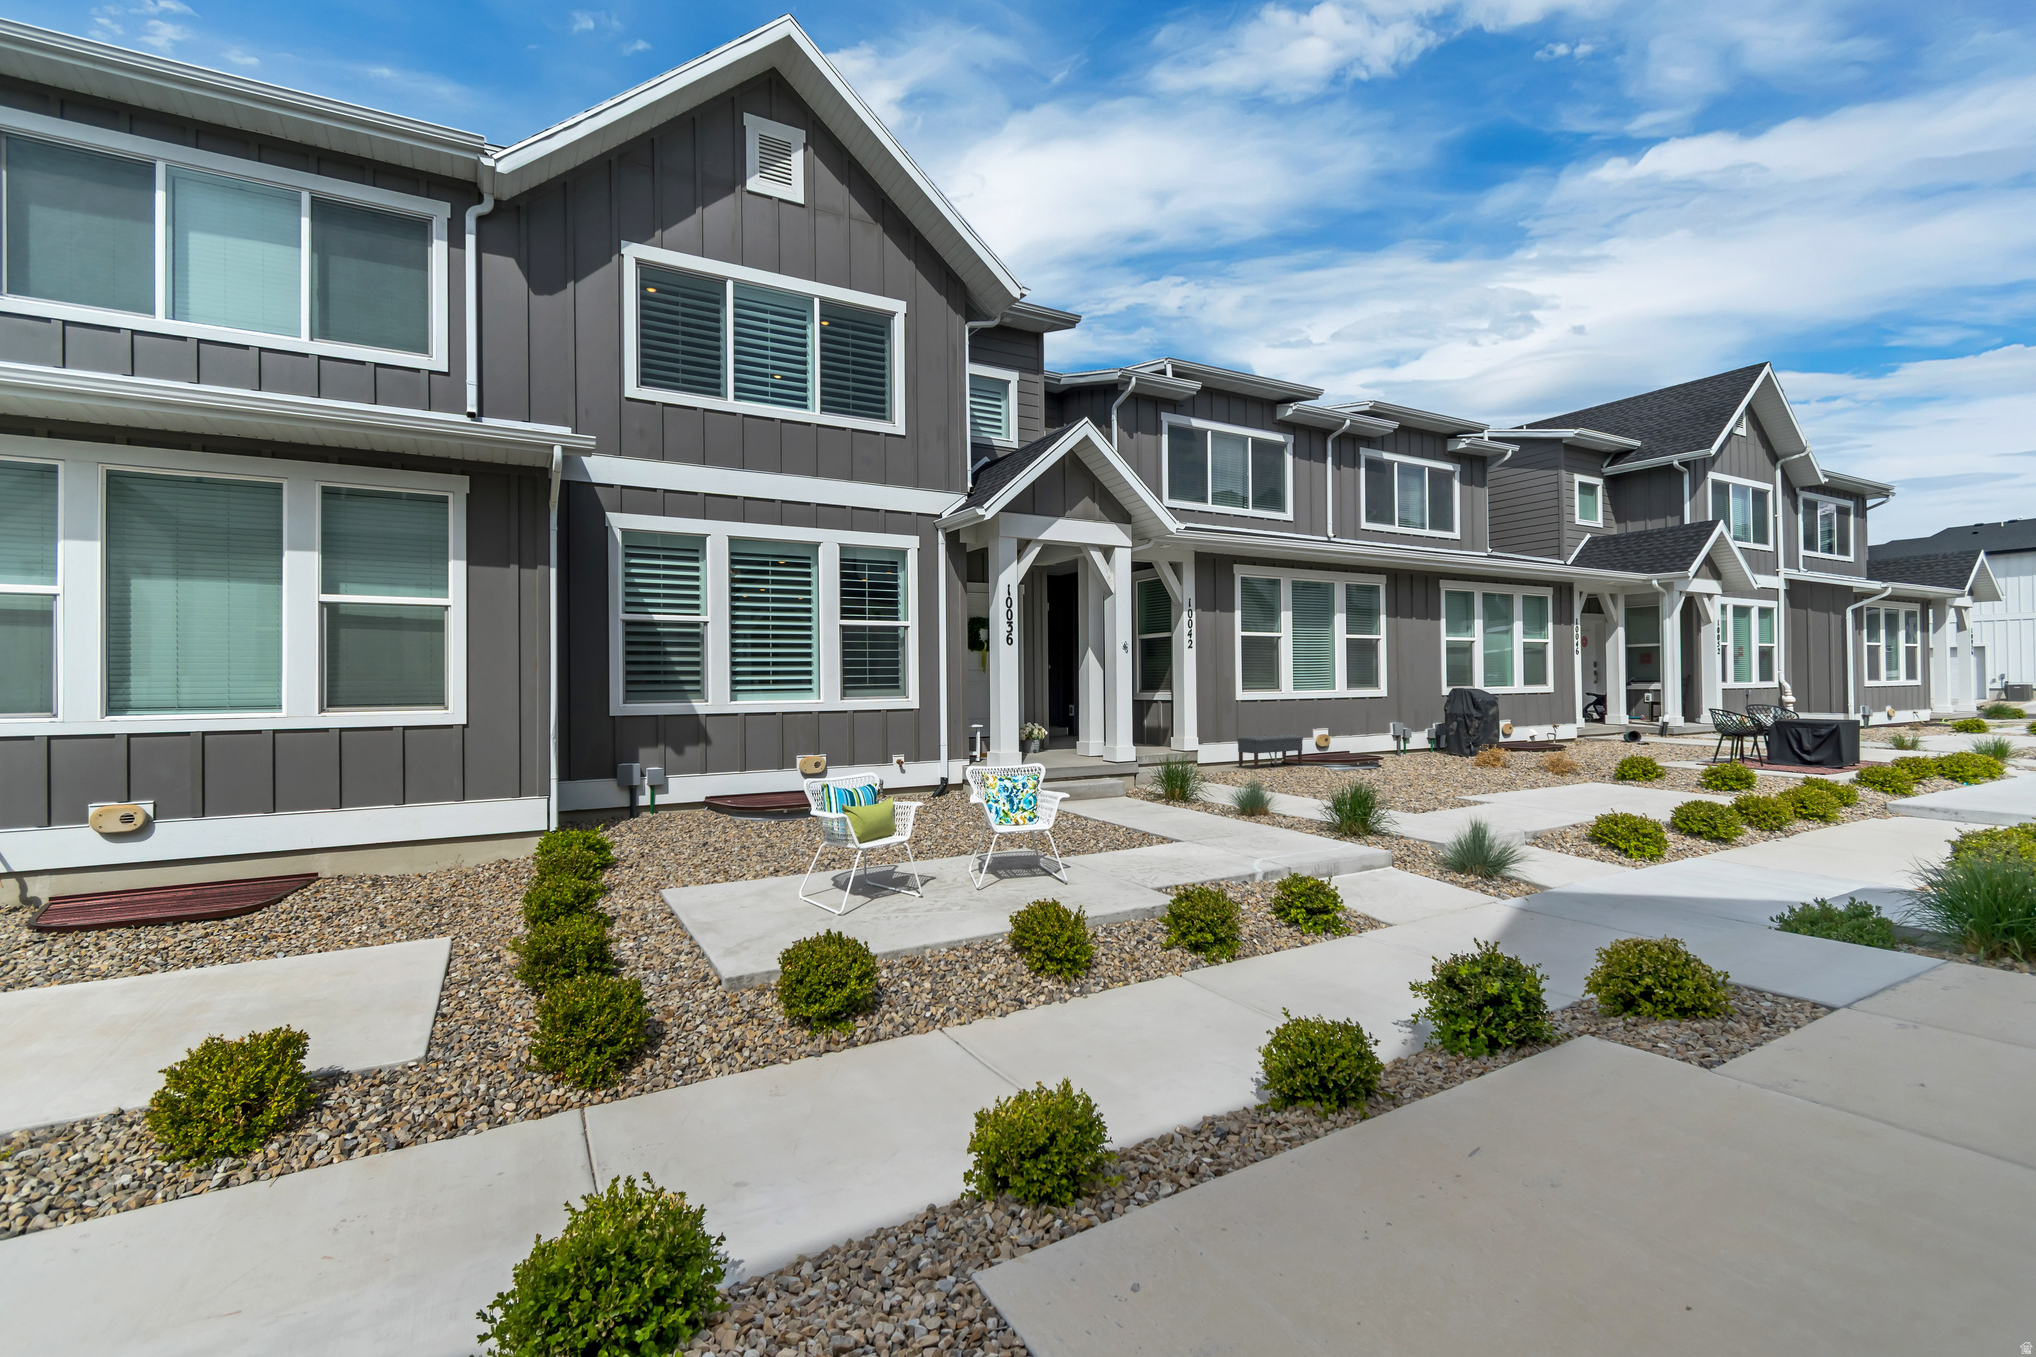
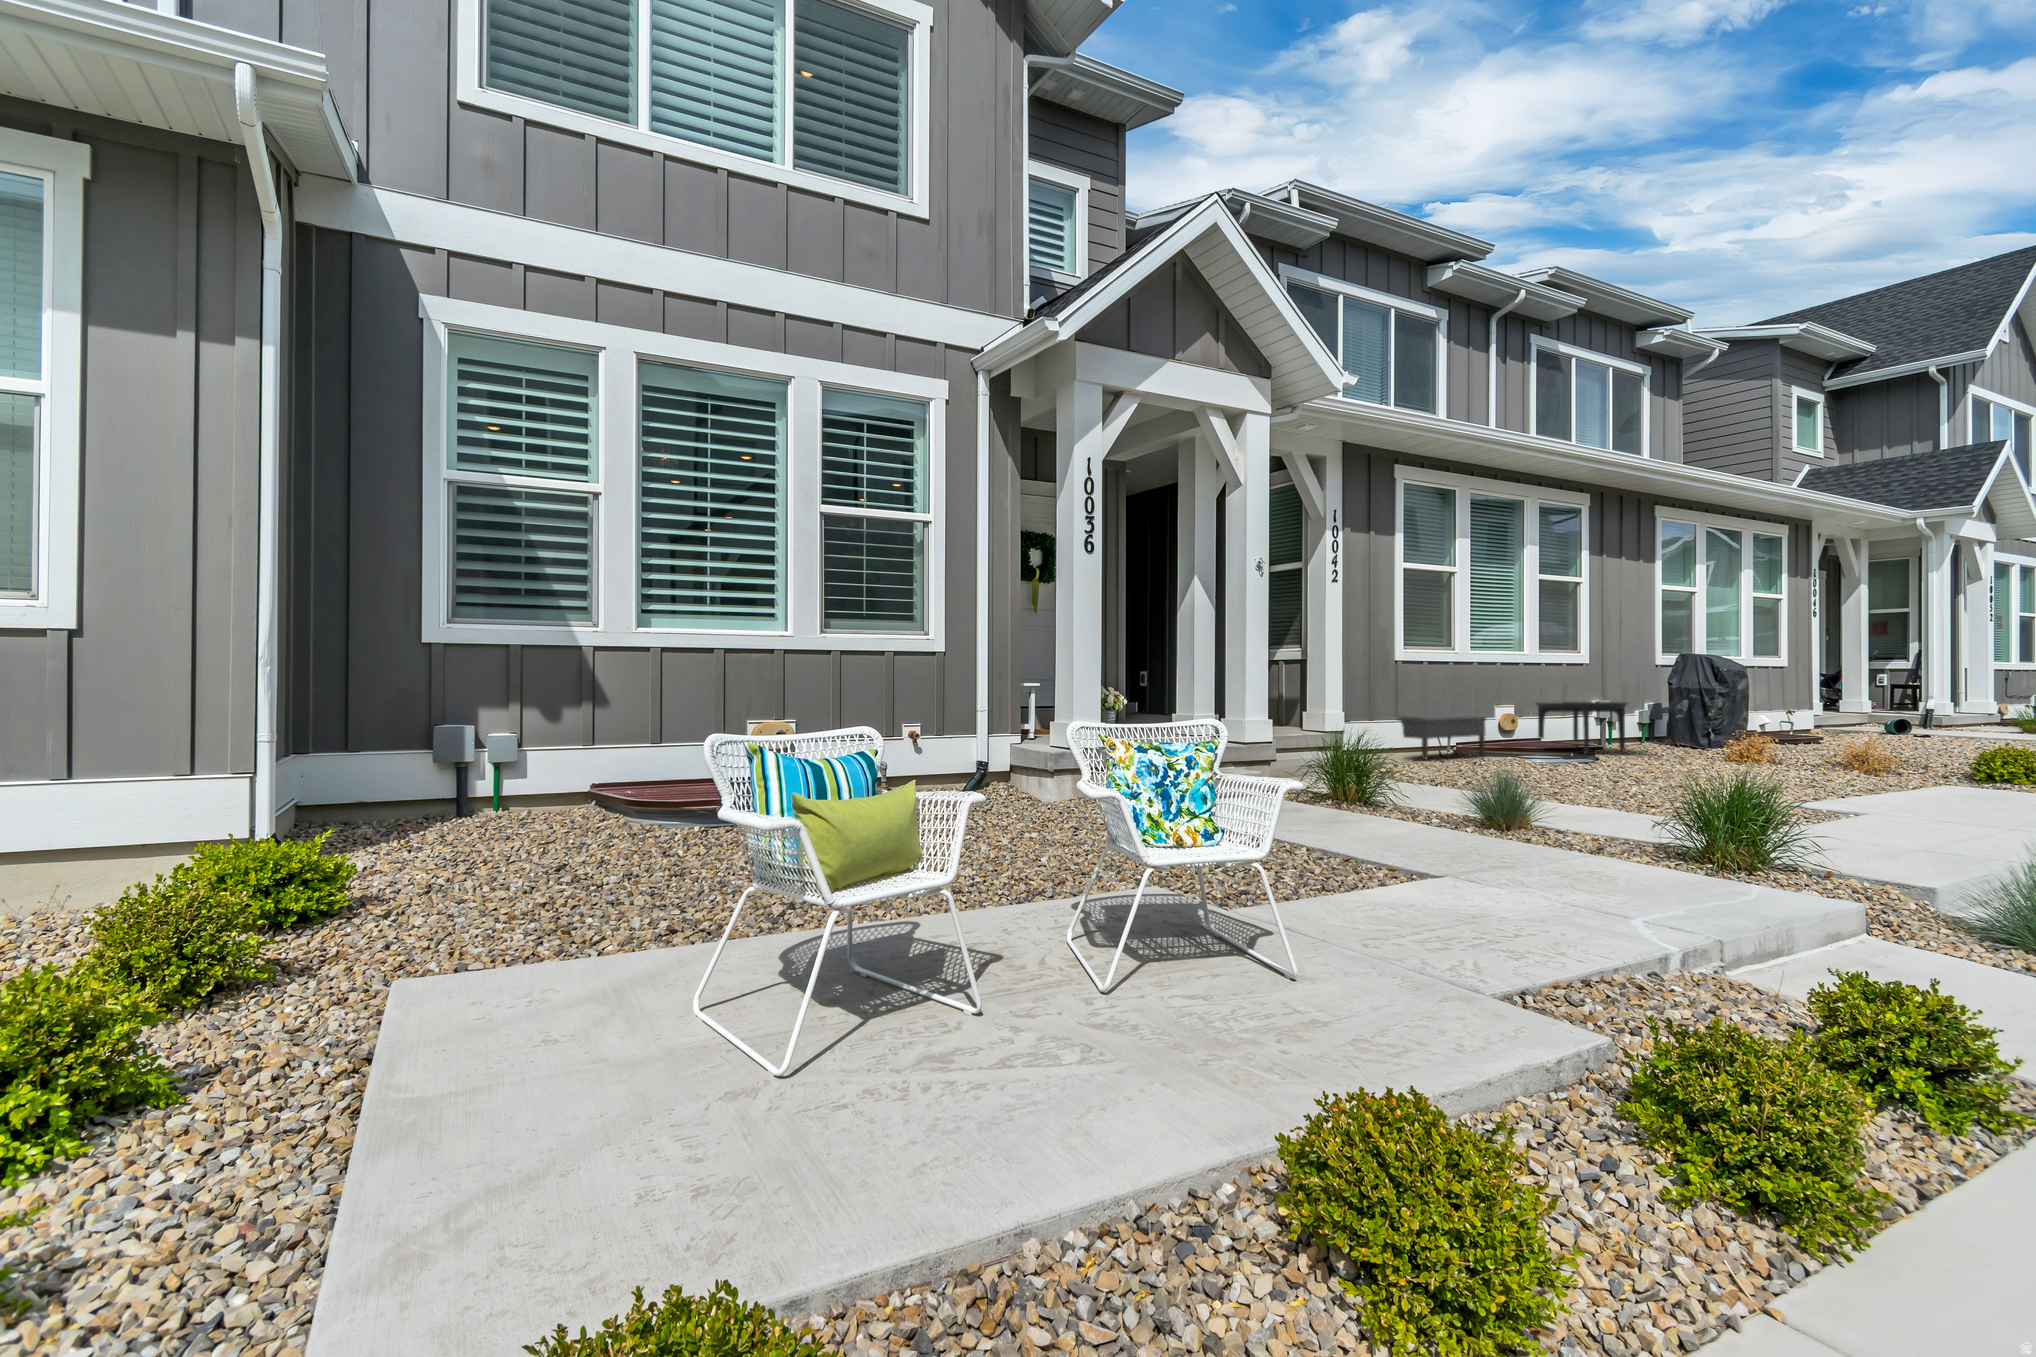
round table: none [1344,724,1408,762] -> present [1536,702,1627,753]

